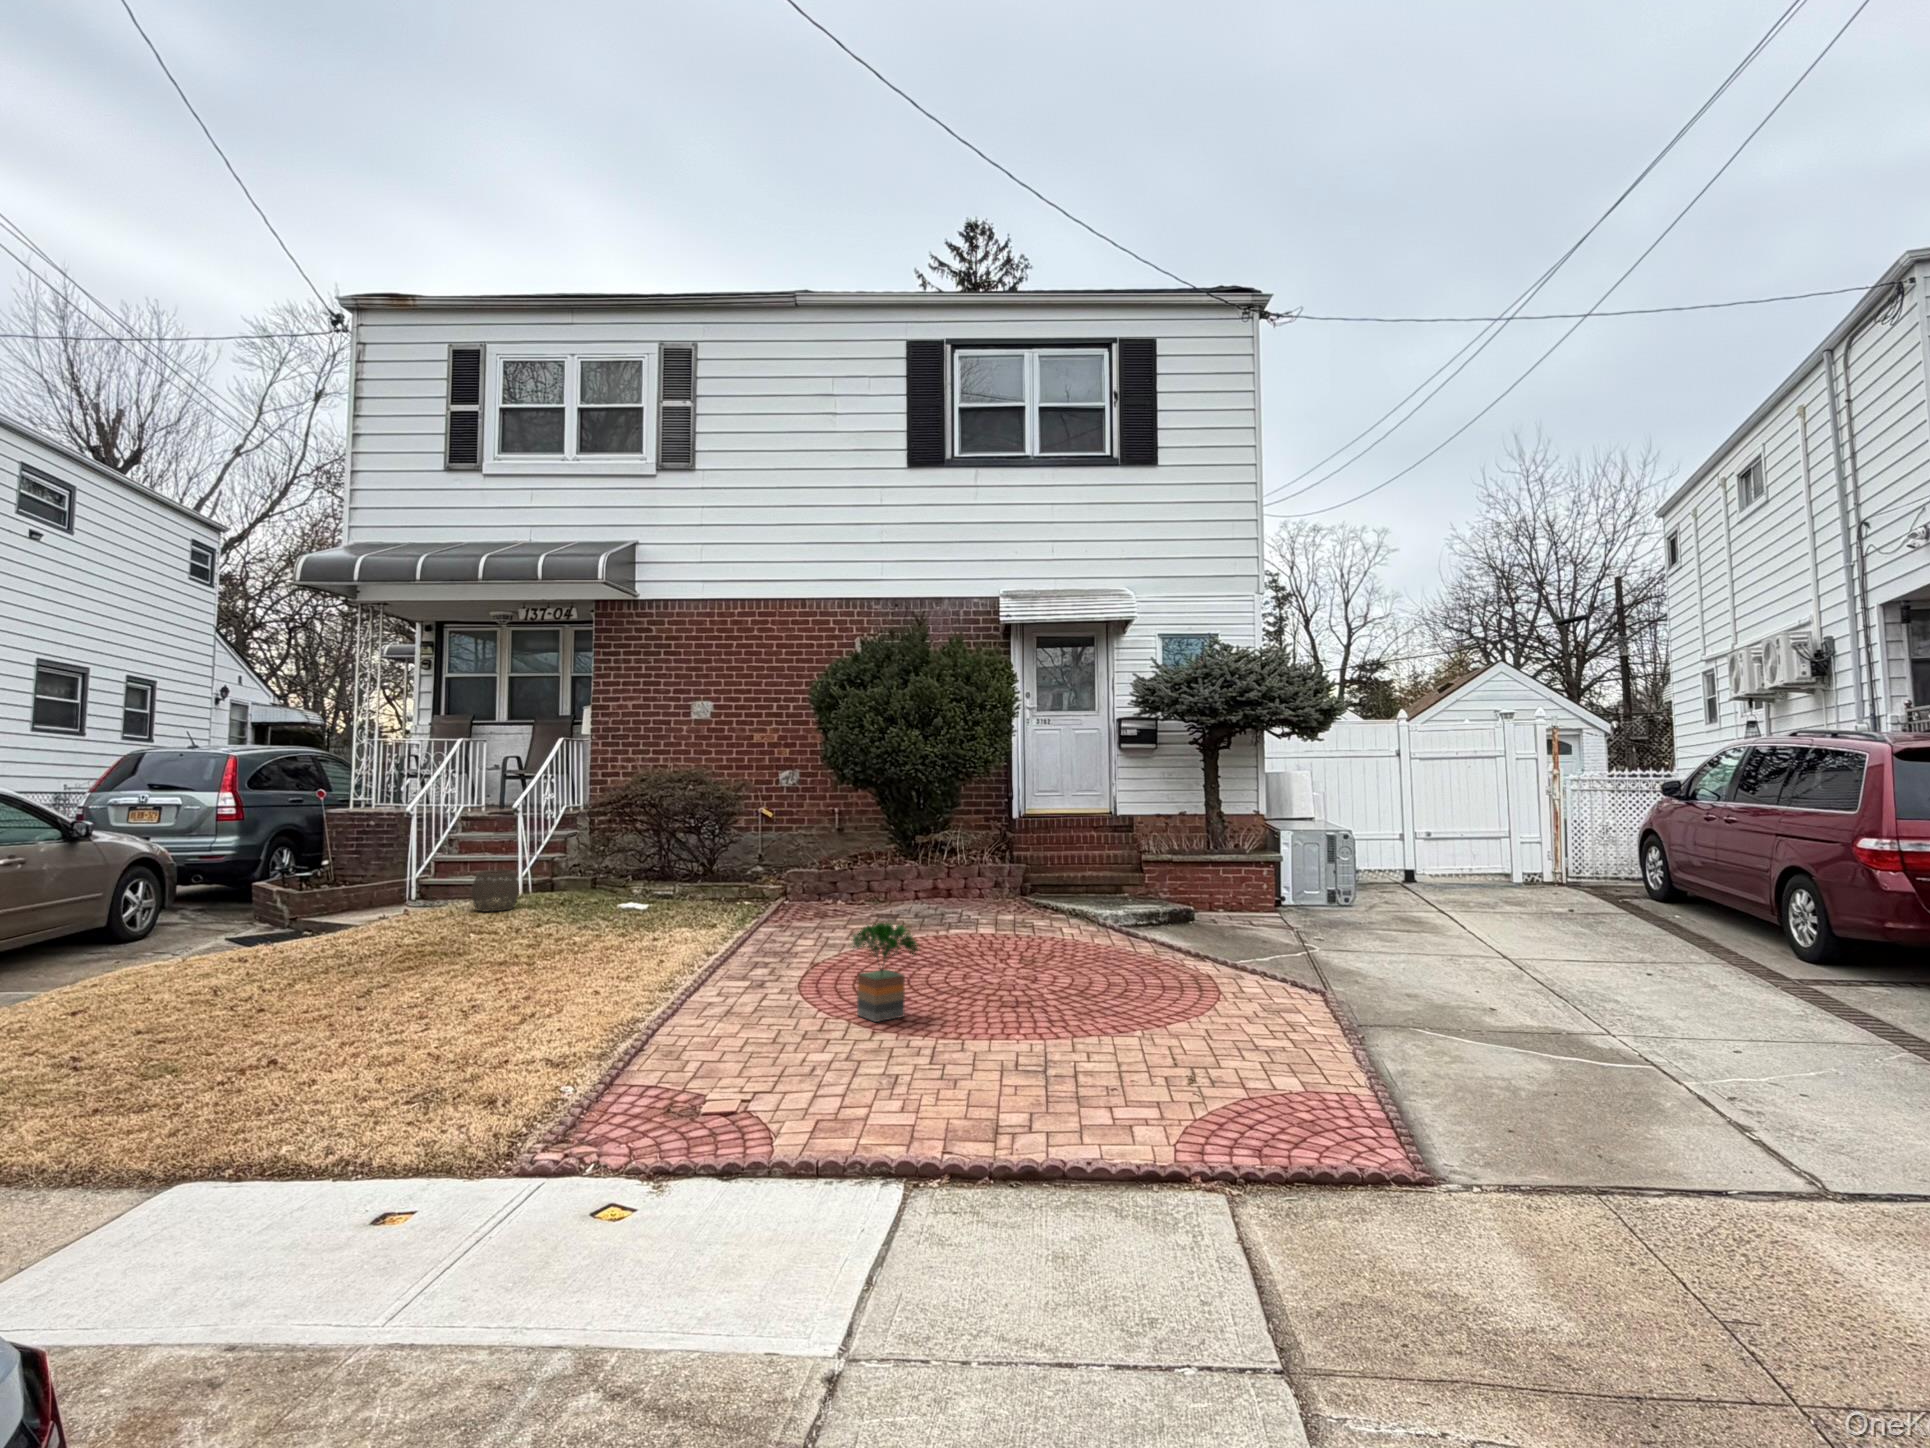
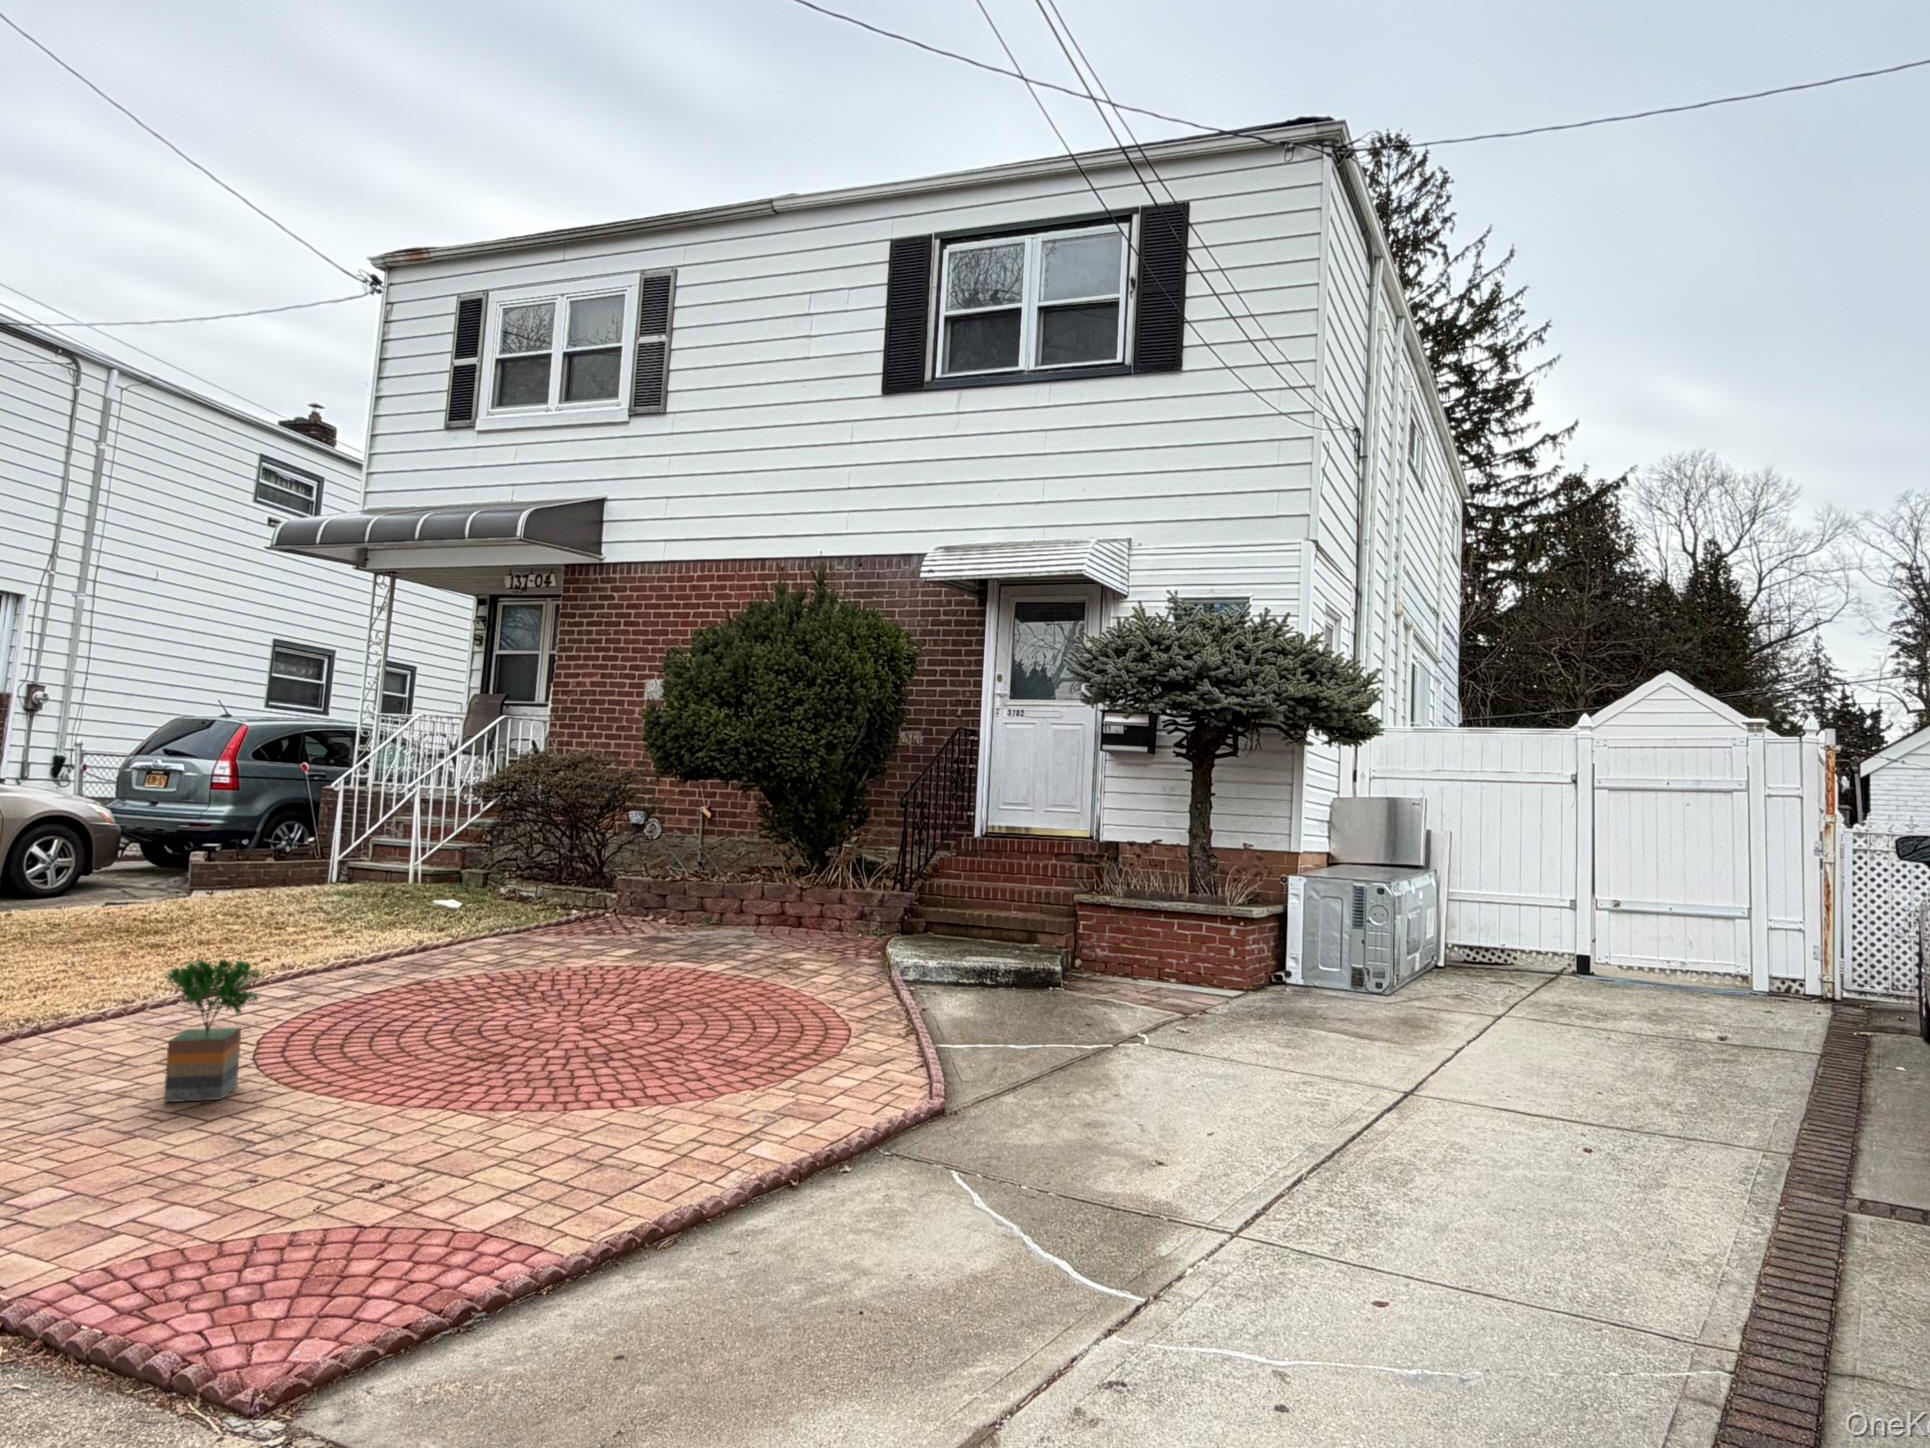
woven basket: present [472,870,519,911] -> none [281,856,339,902]

